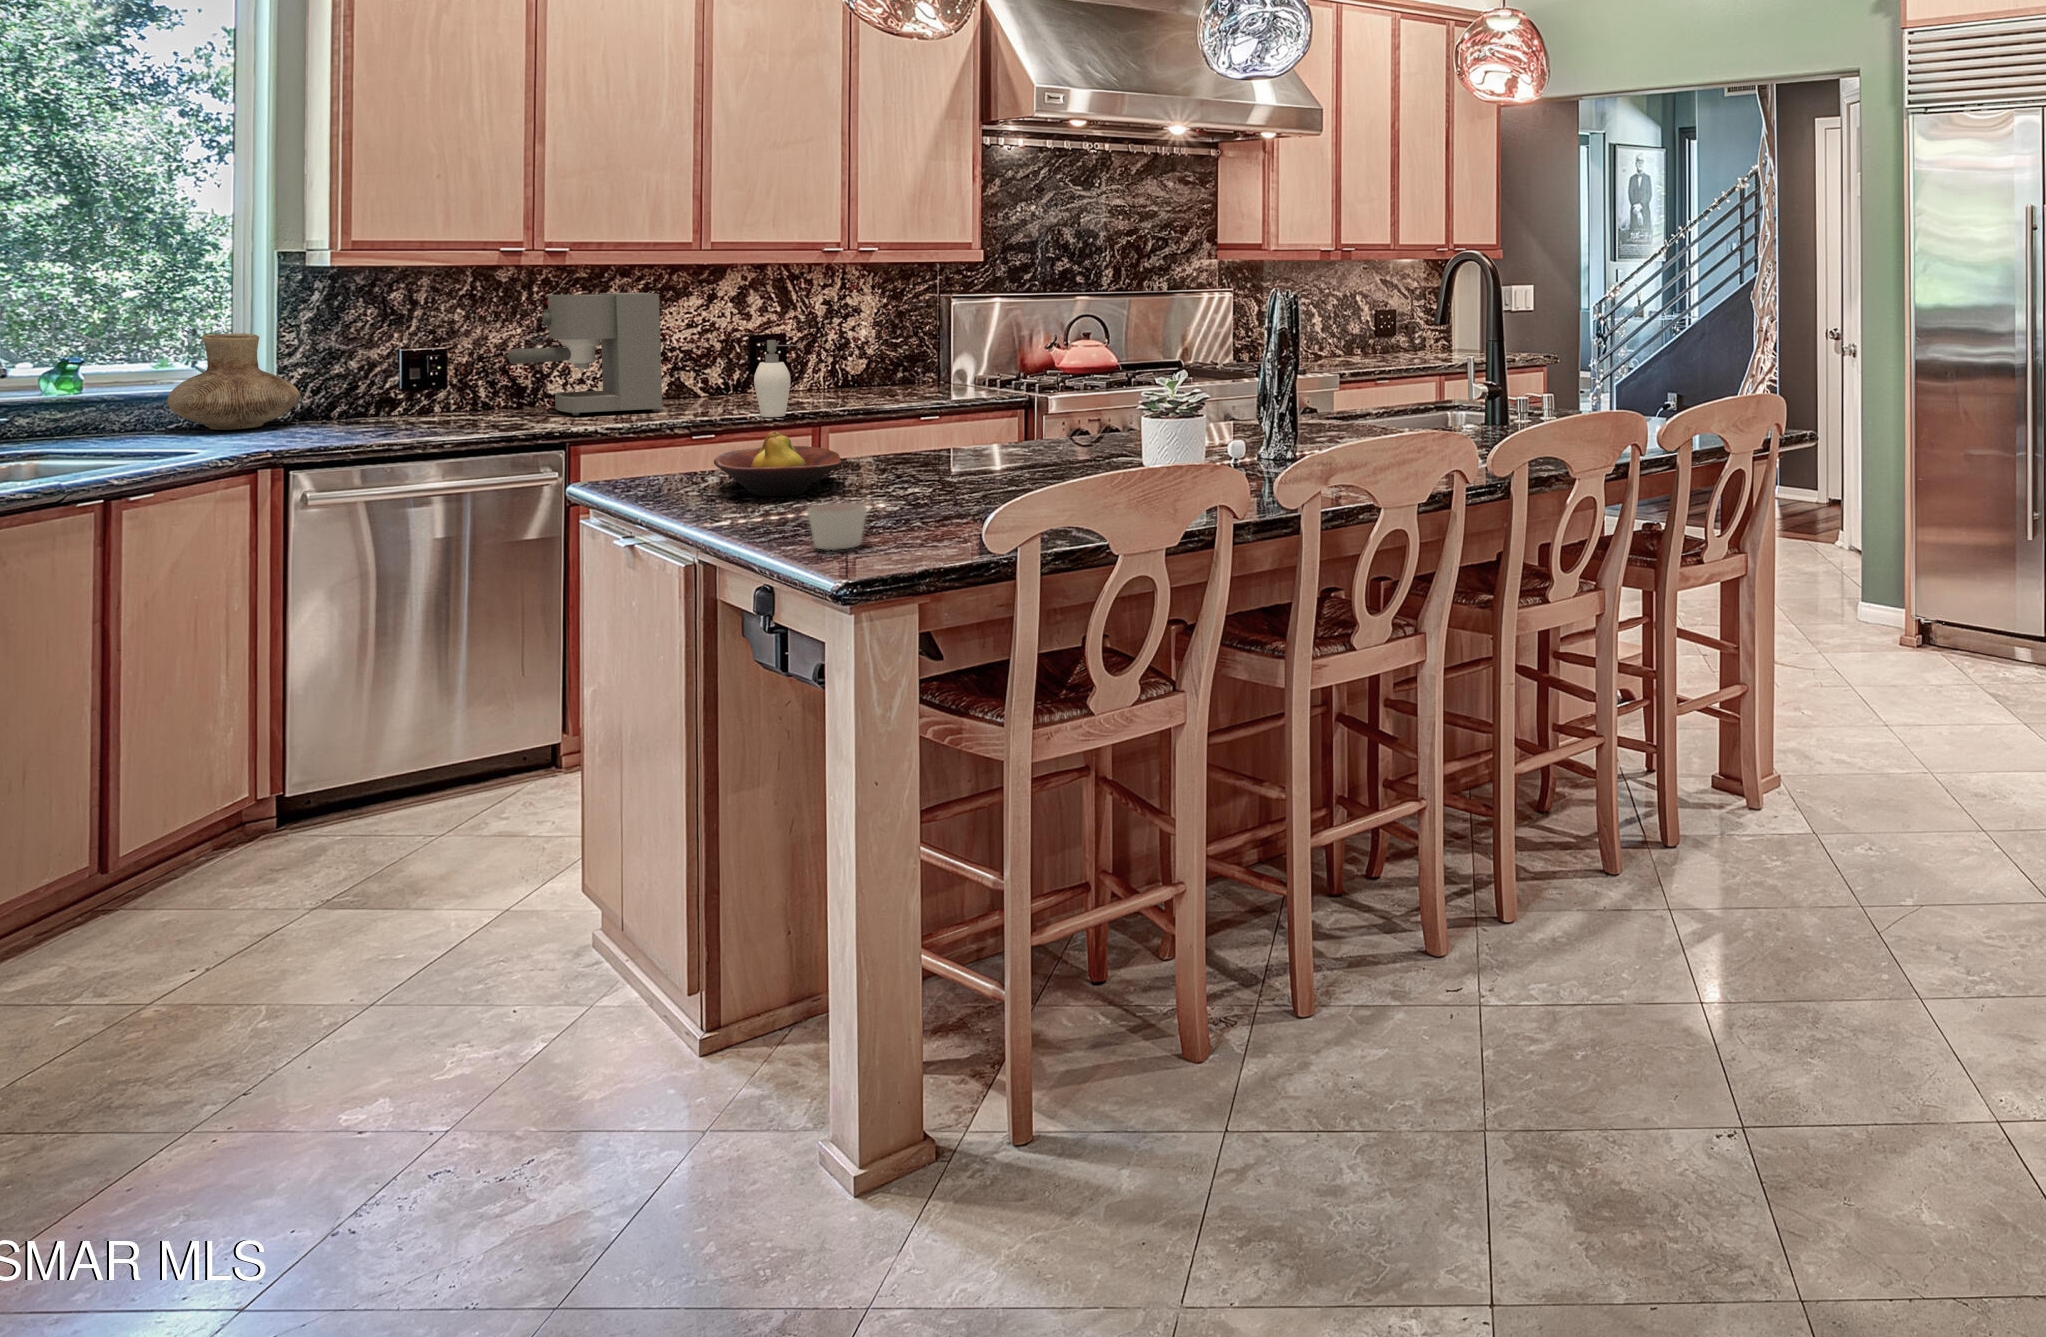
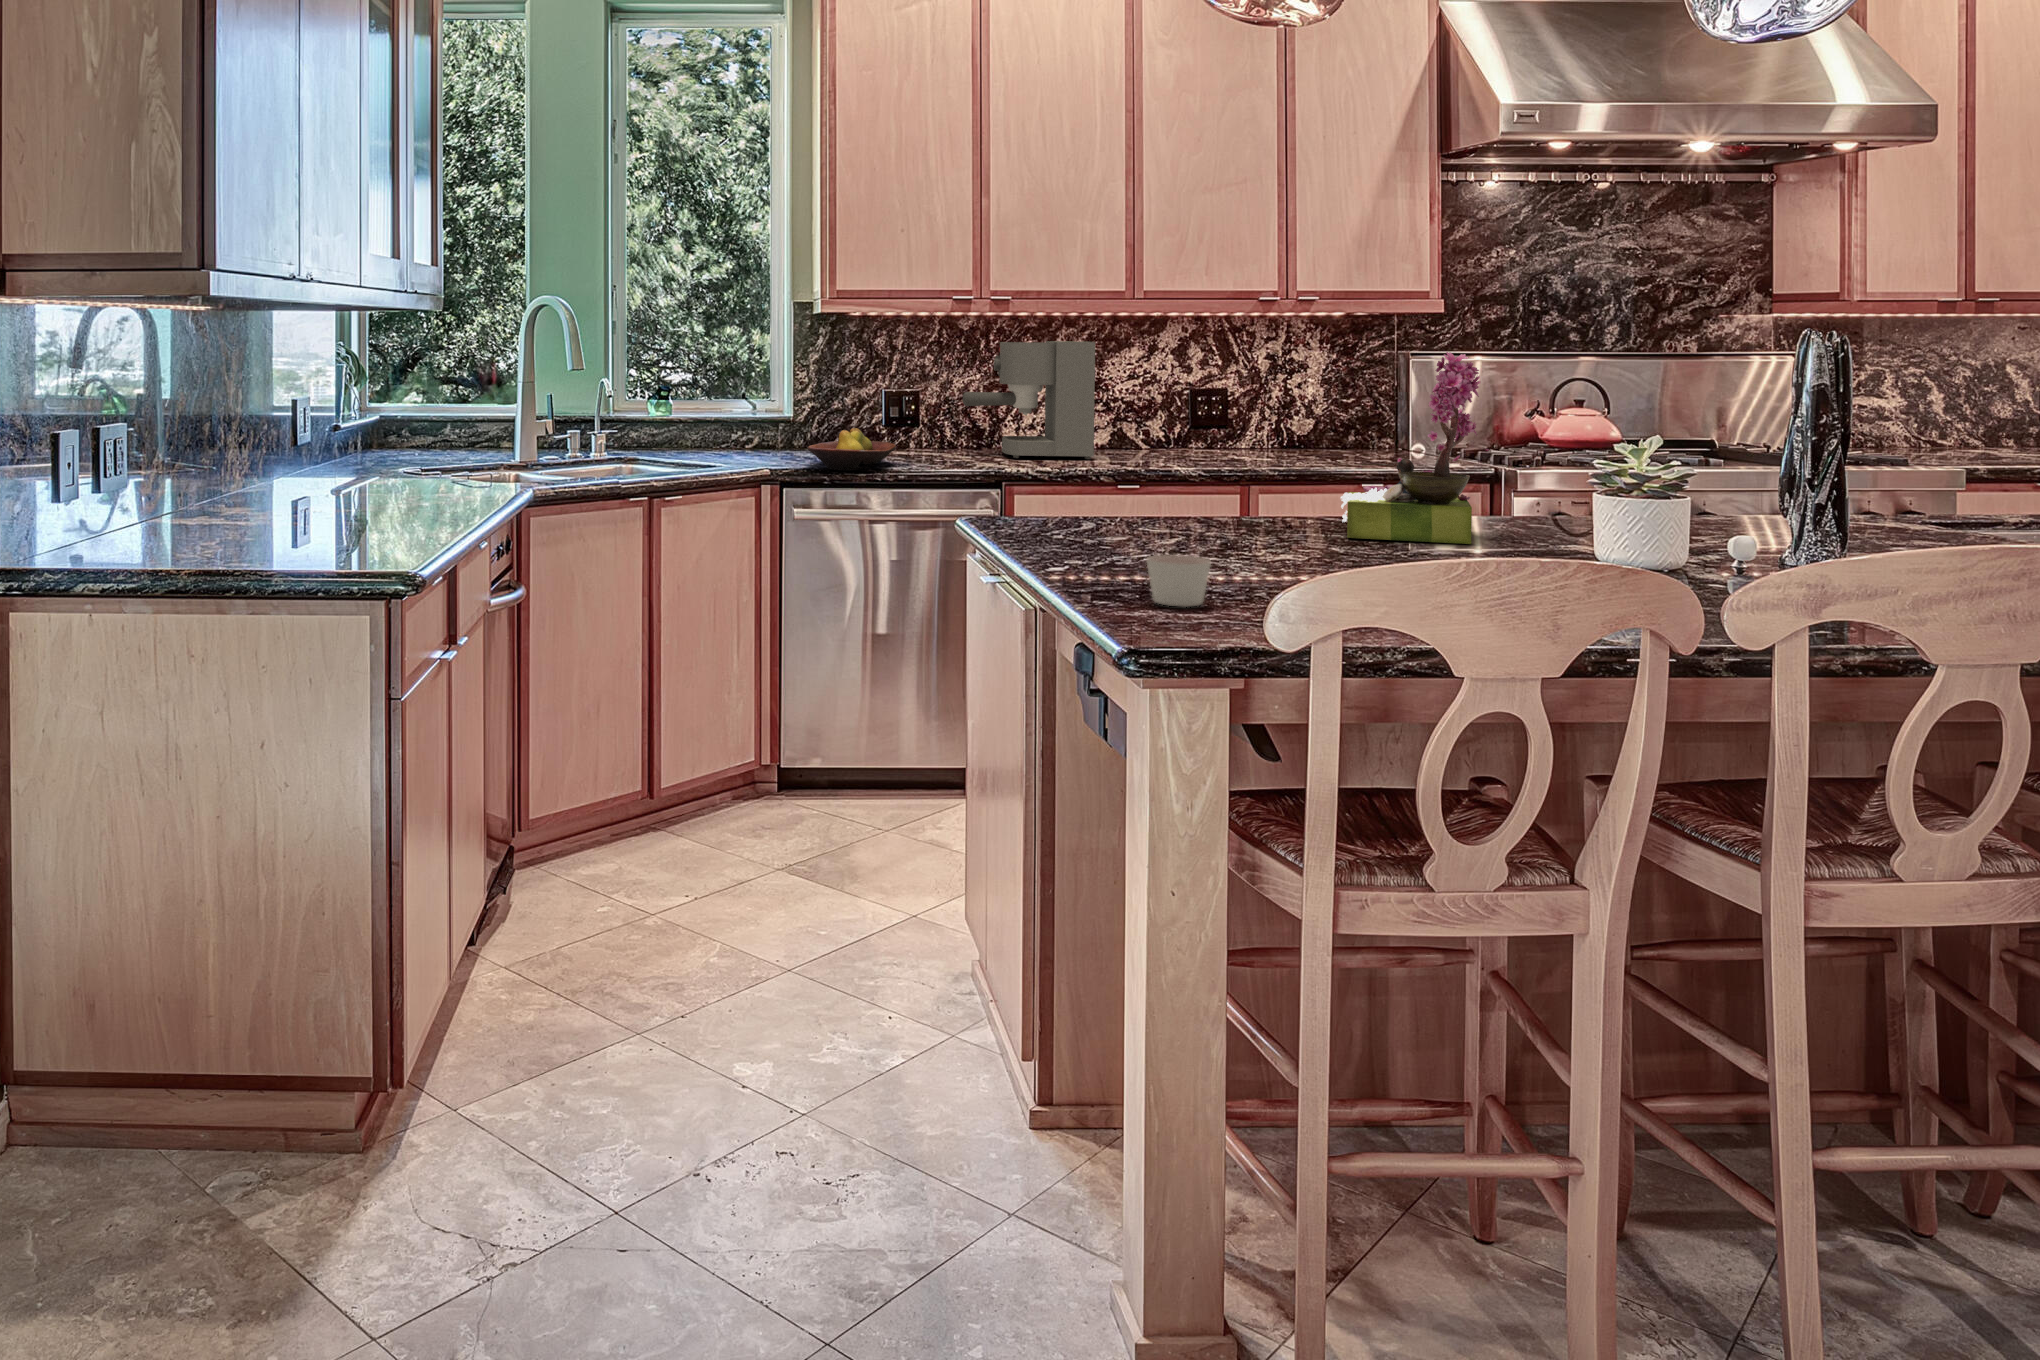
flower arrangement: none [939,304,1059,470] -> present [1341,352,1489,544]
vase: present [167,333,300,430] -> none [715,371,805,452]
soap dispenser: present [754,340,798,417] -> none [1179,391,1224,472]
fruit bowl: present [714,431,841,496] -> present [808,428,896,471]

